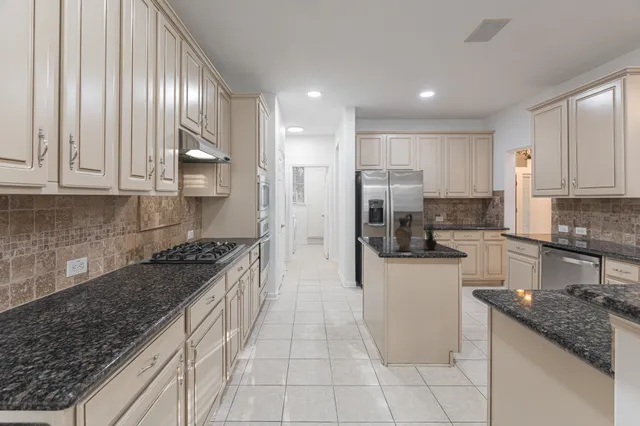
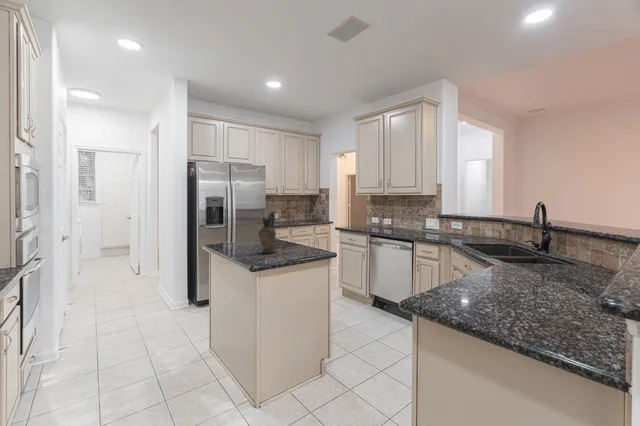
potted plant: present [425,220,437,250] -> none [280,206,300,249]

